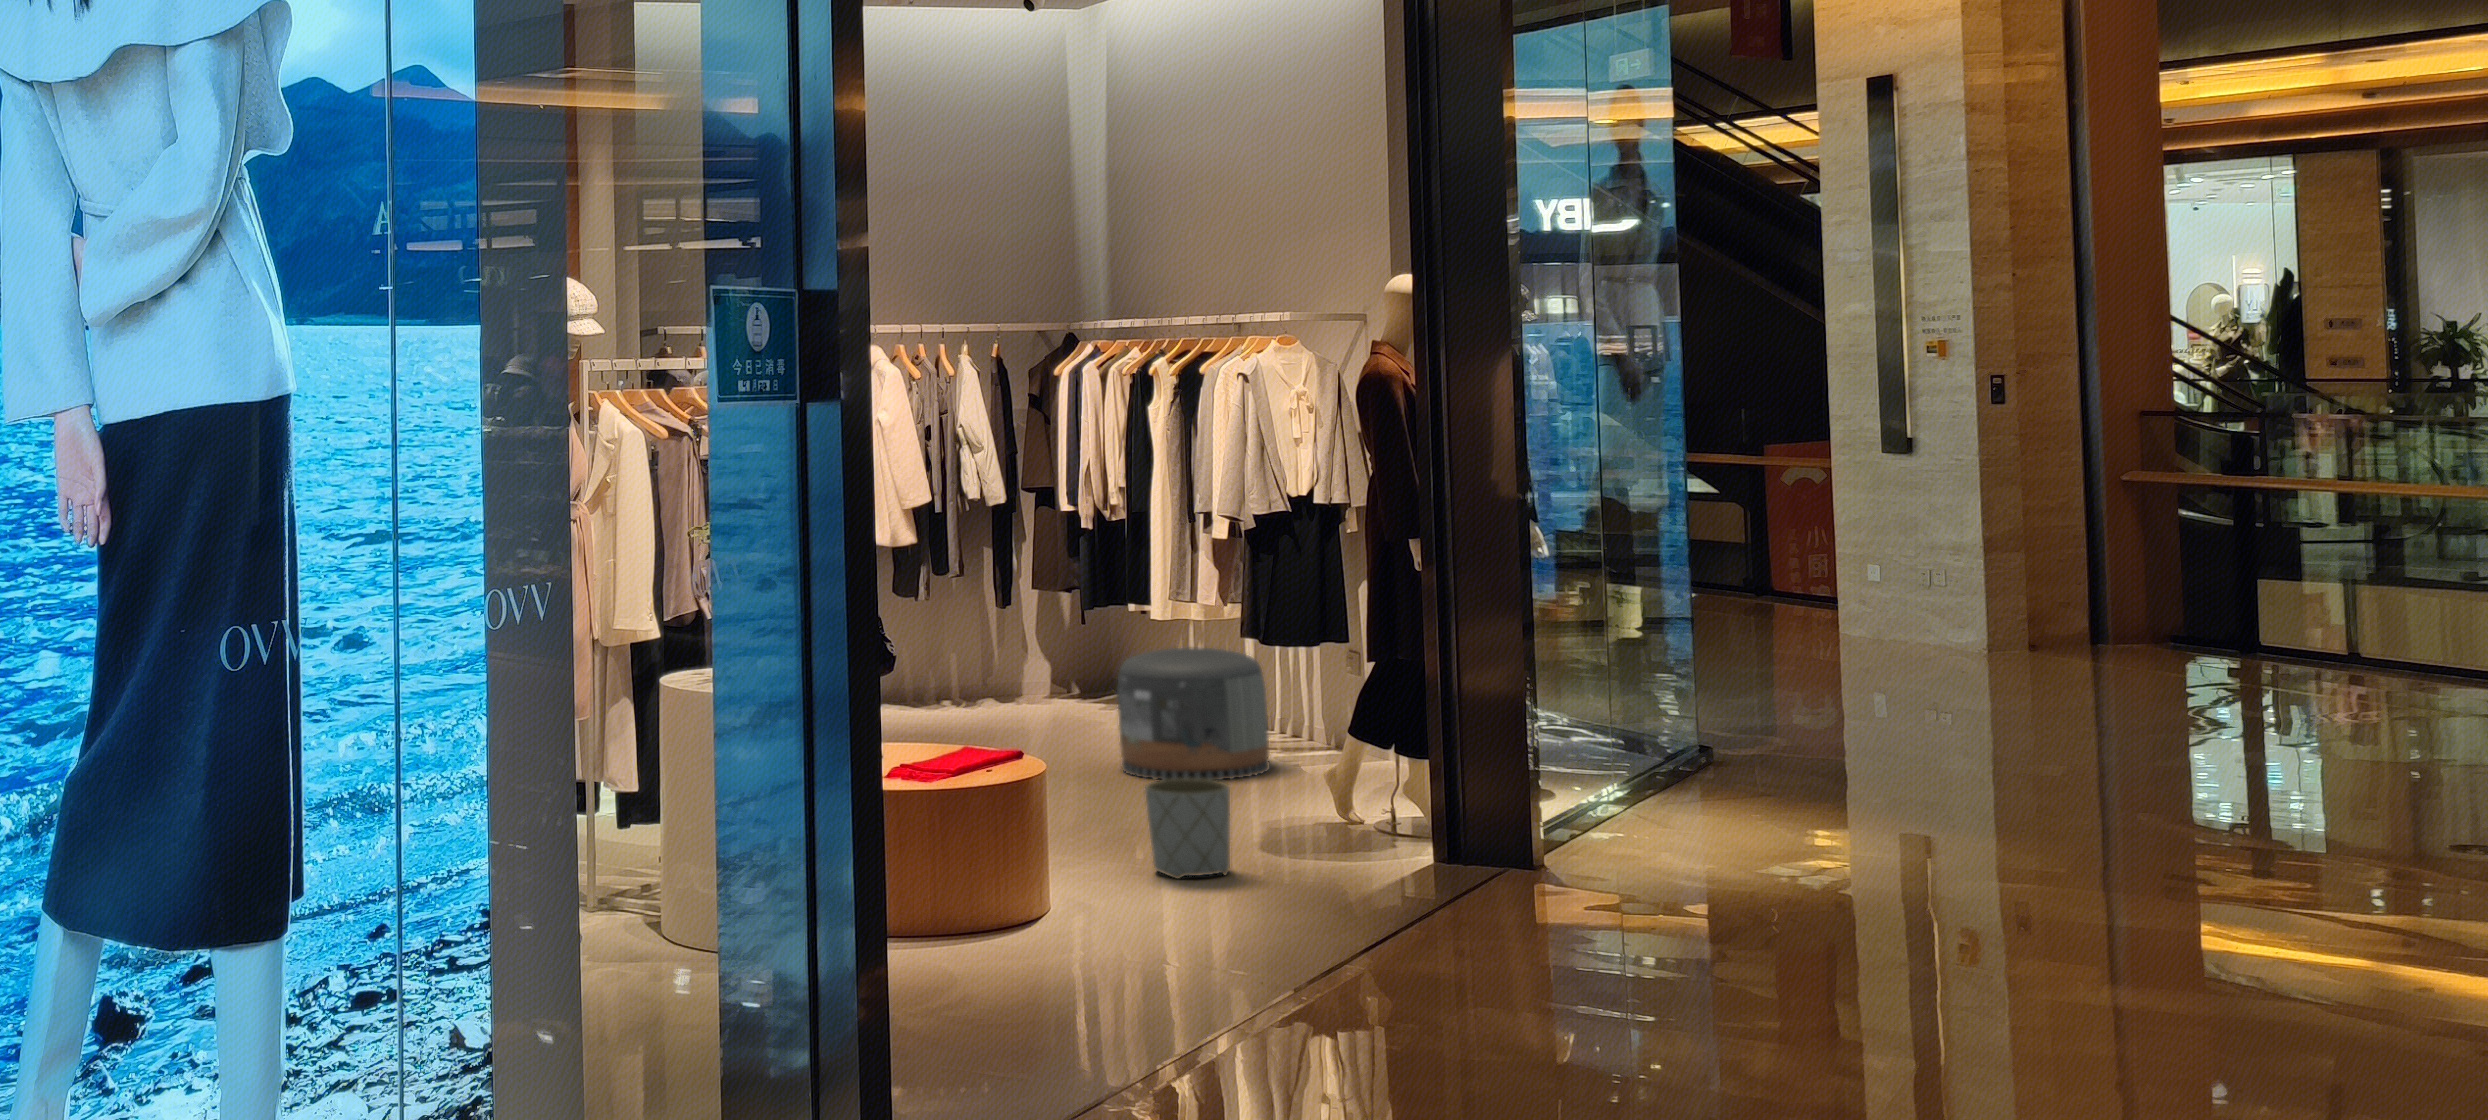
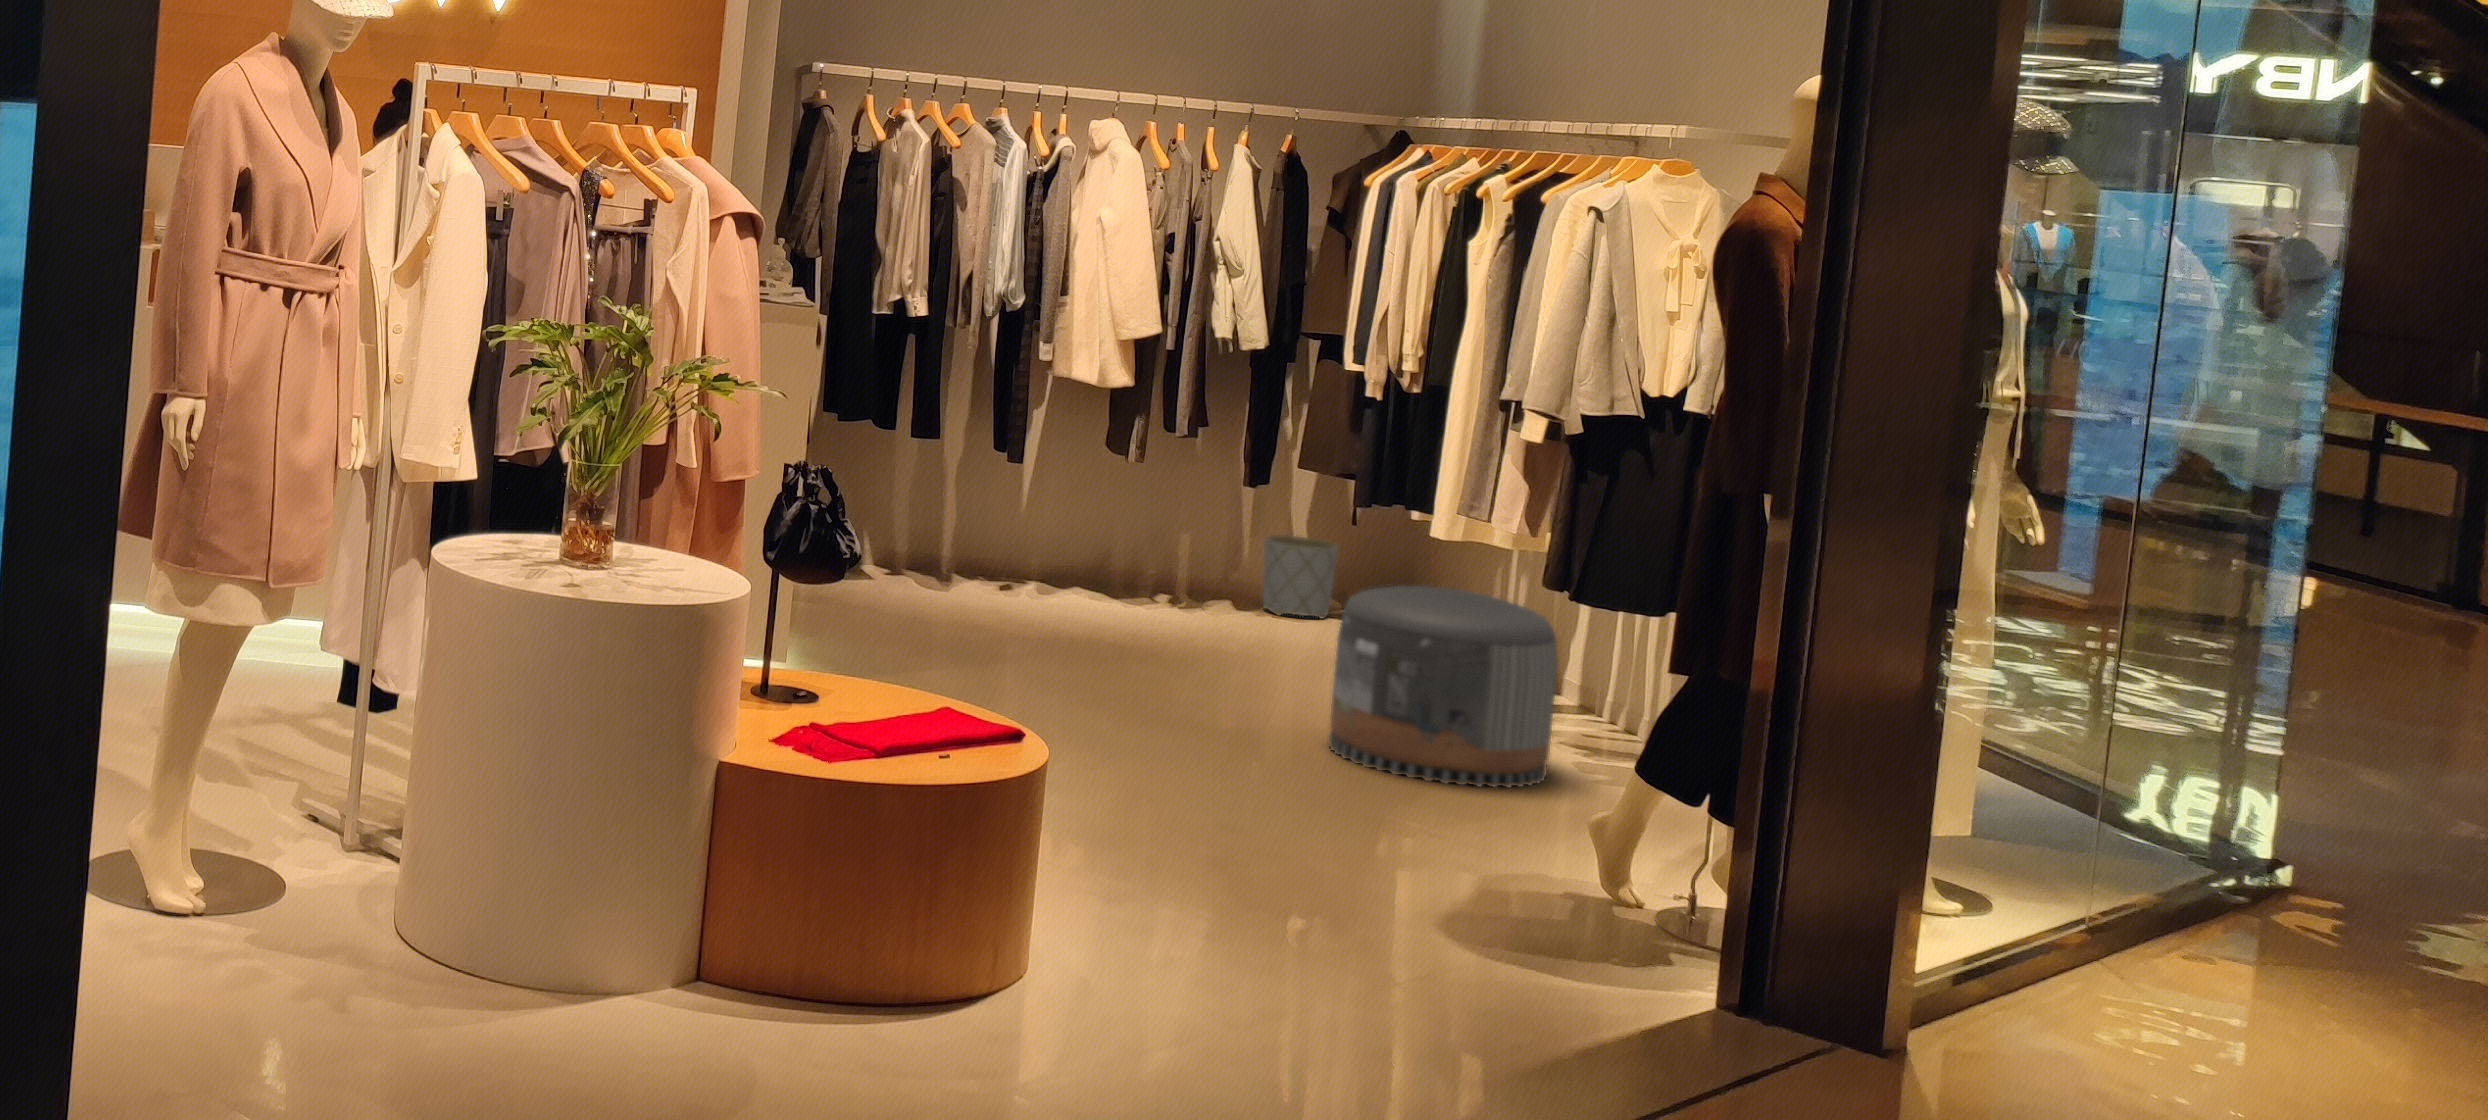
planter: present [1145,778,1230,879] -> present [1263,535,1338,619]

